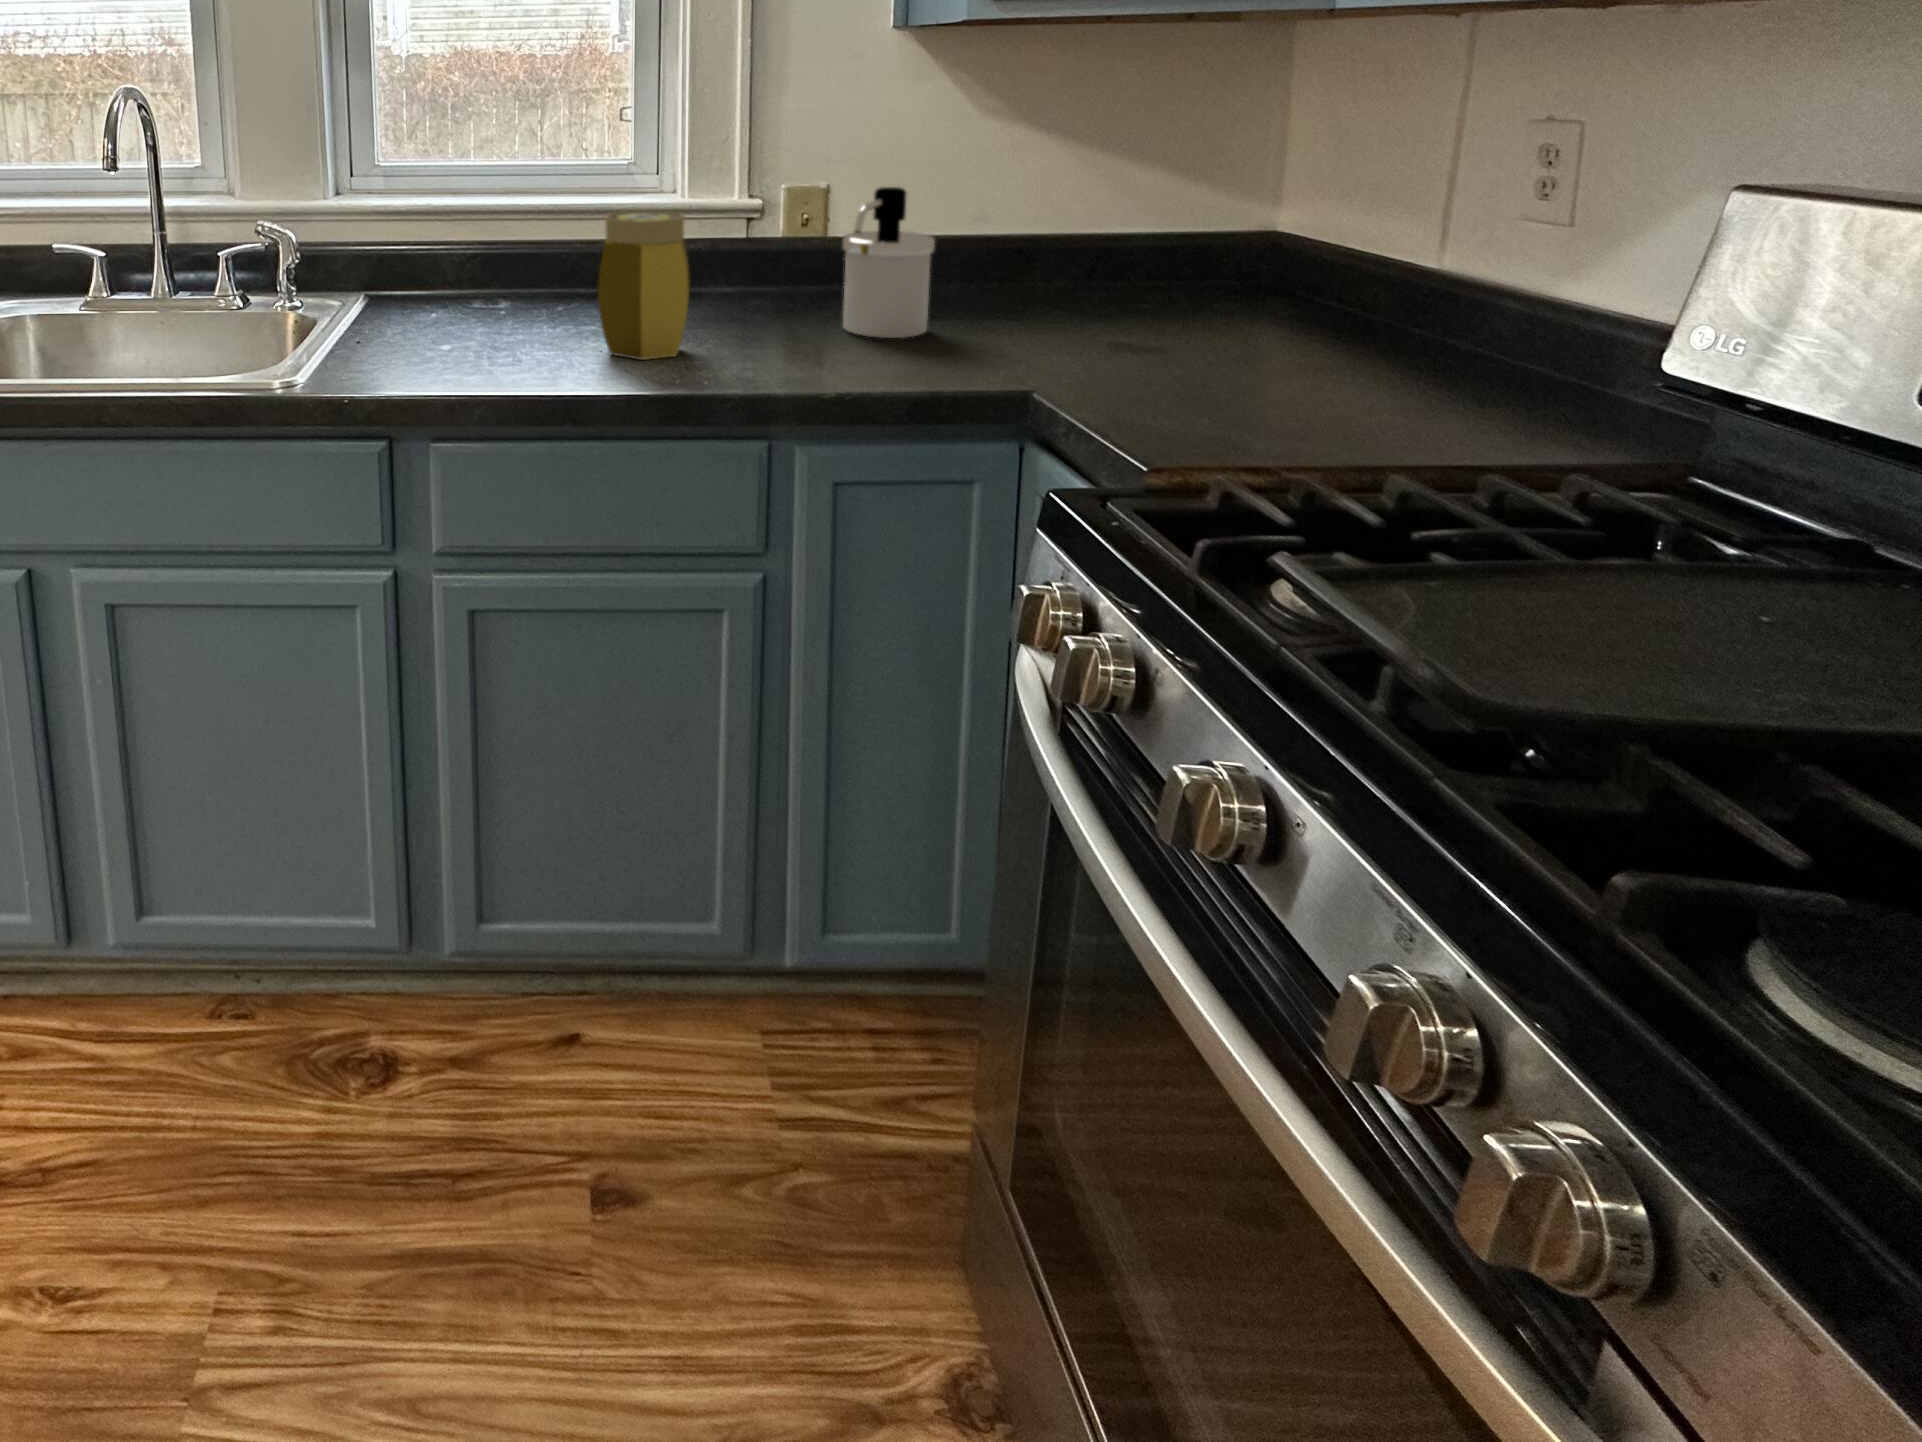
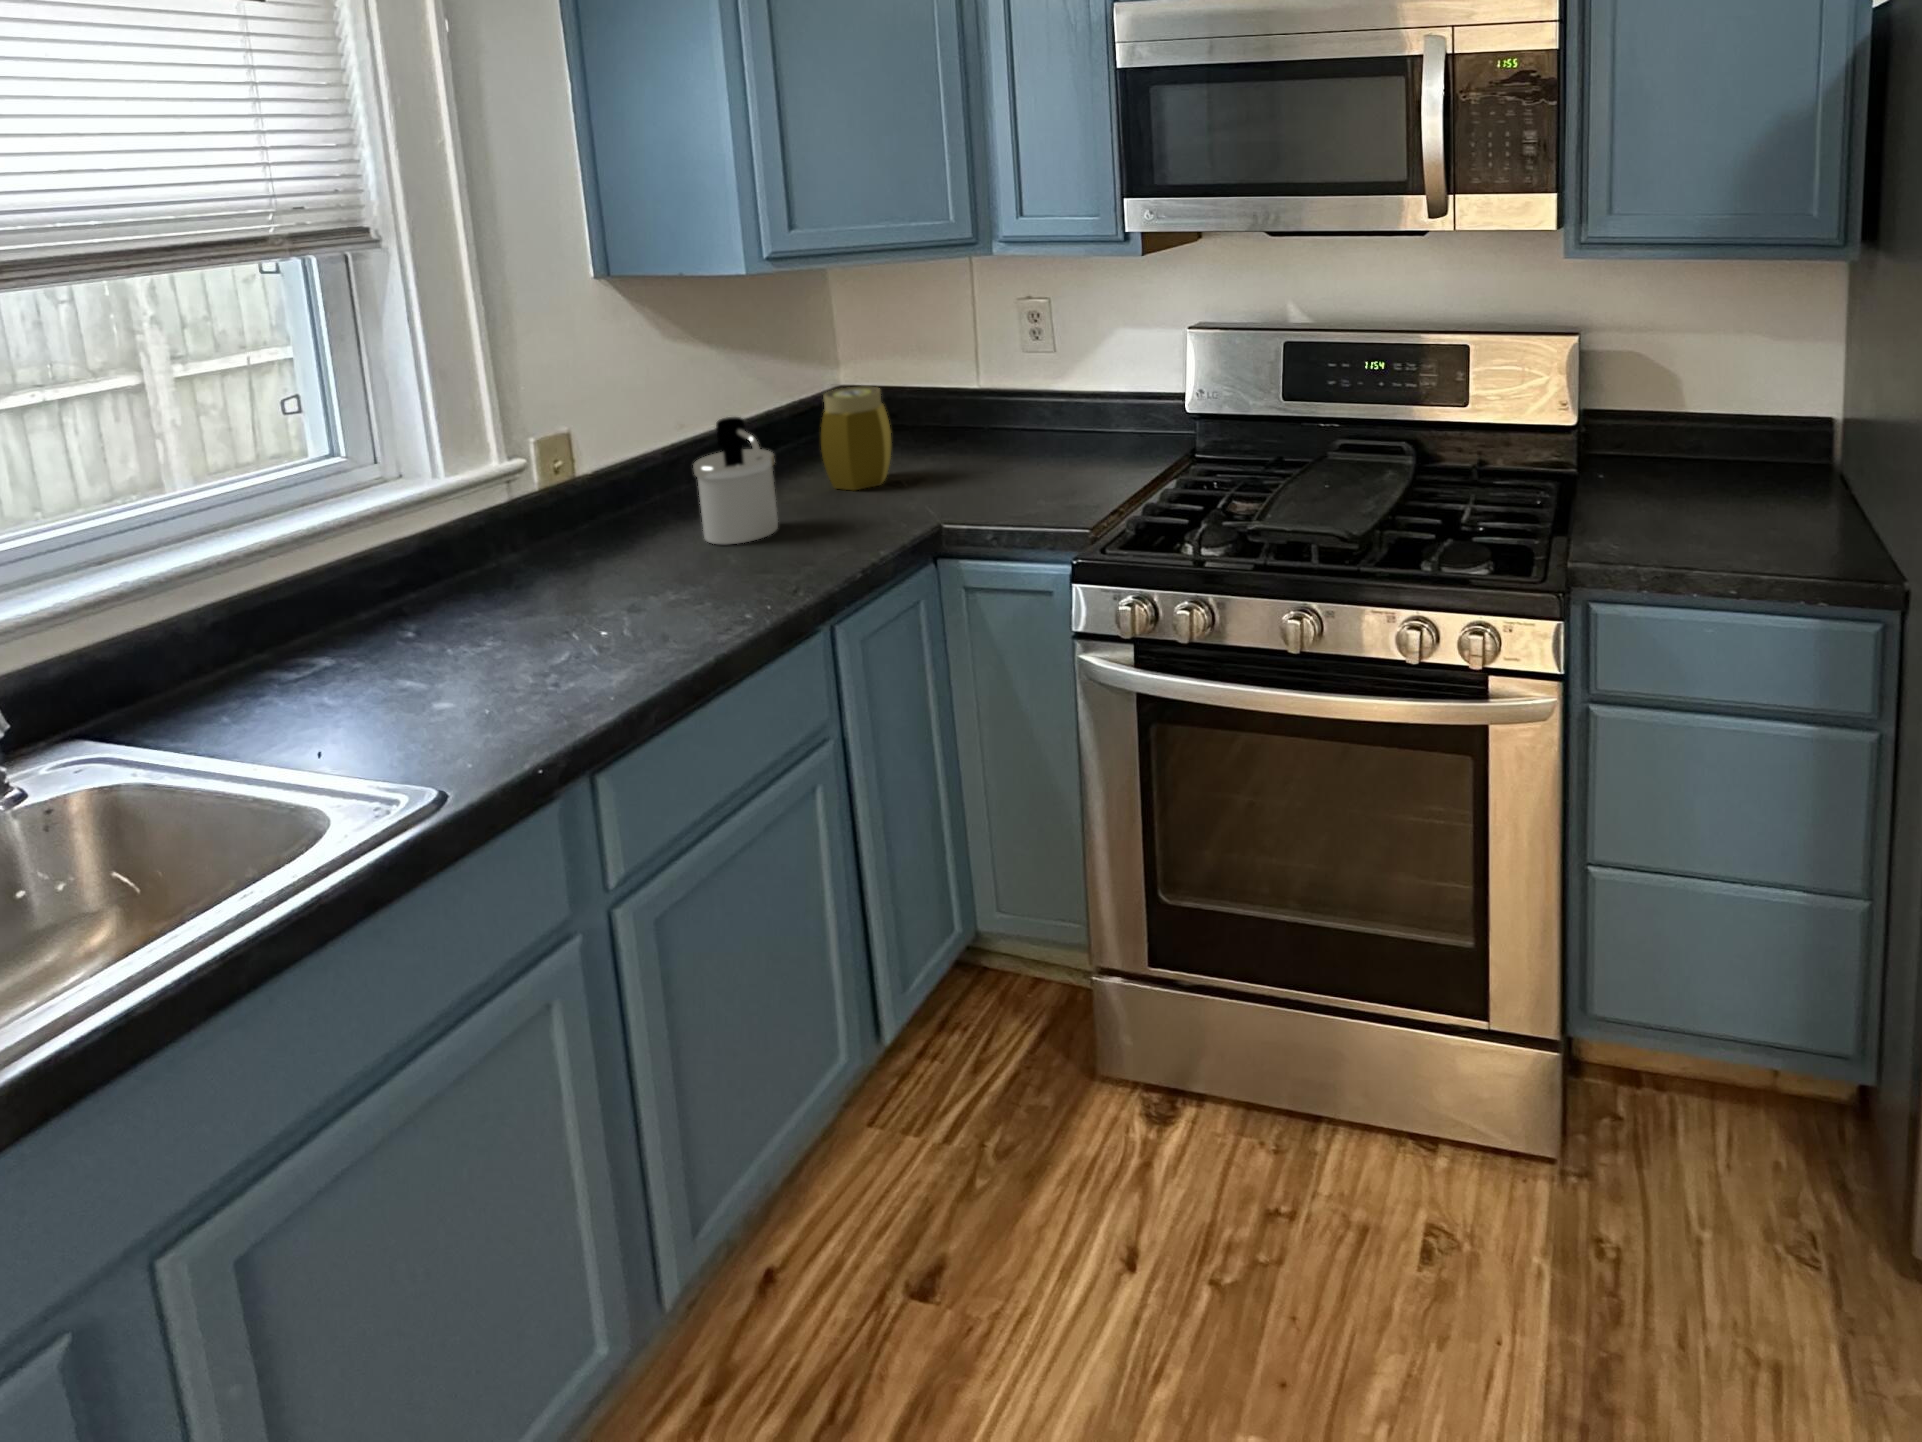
jar: present [598,211,690,360] -> present [821,387,891,490]

